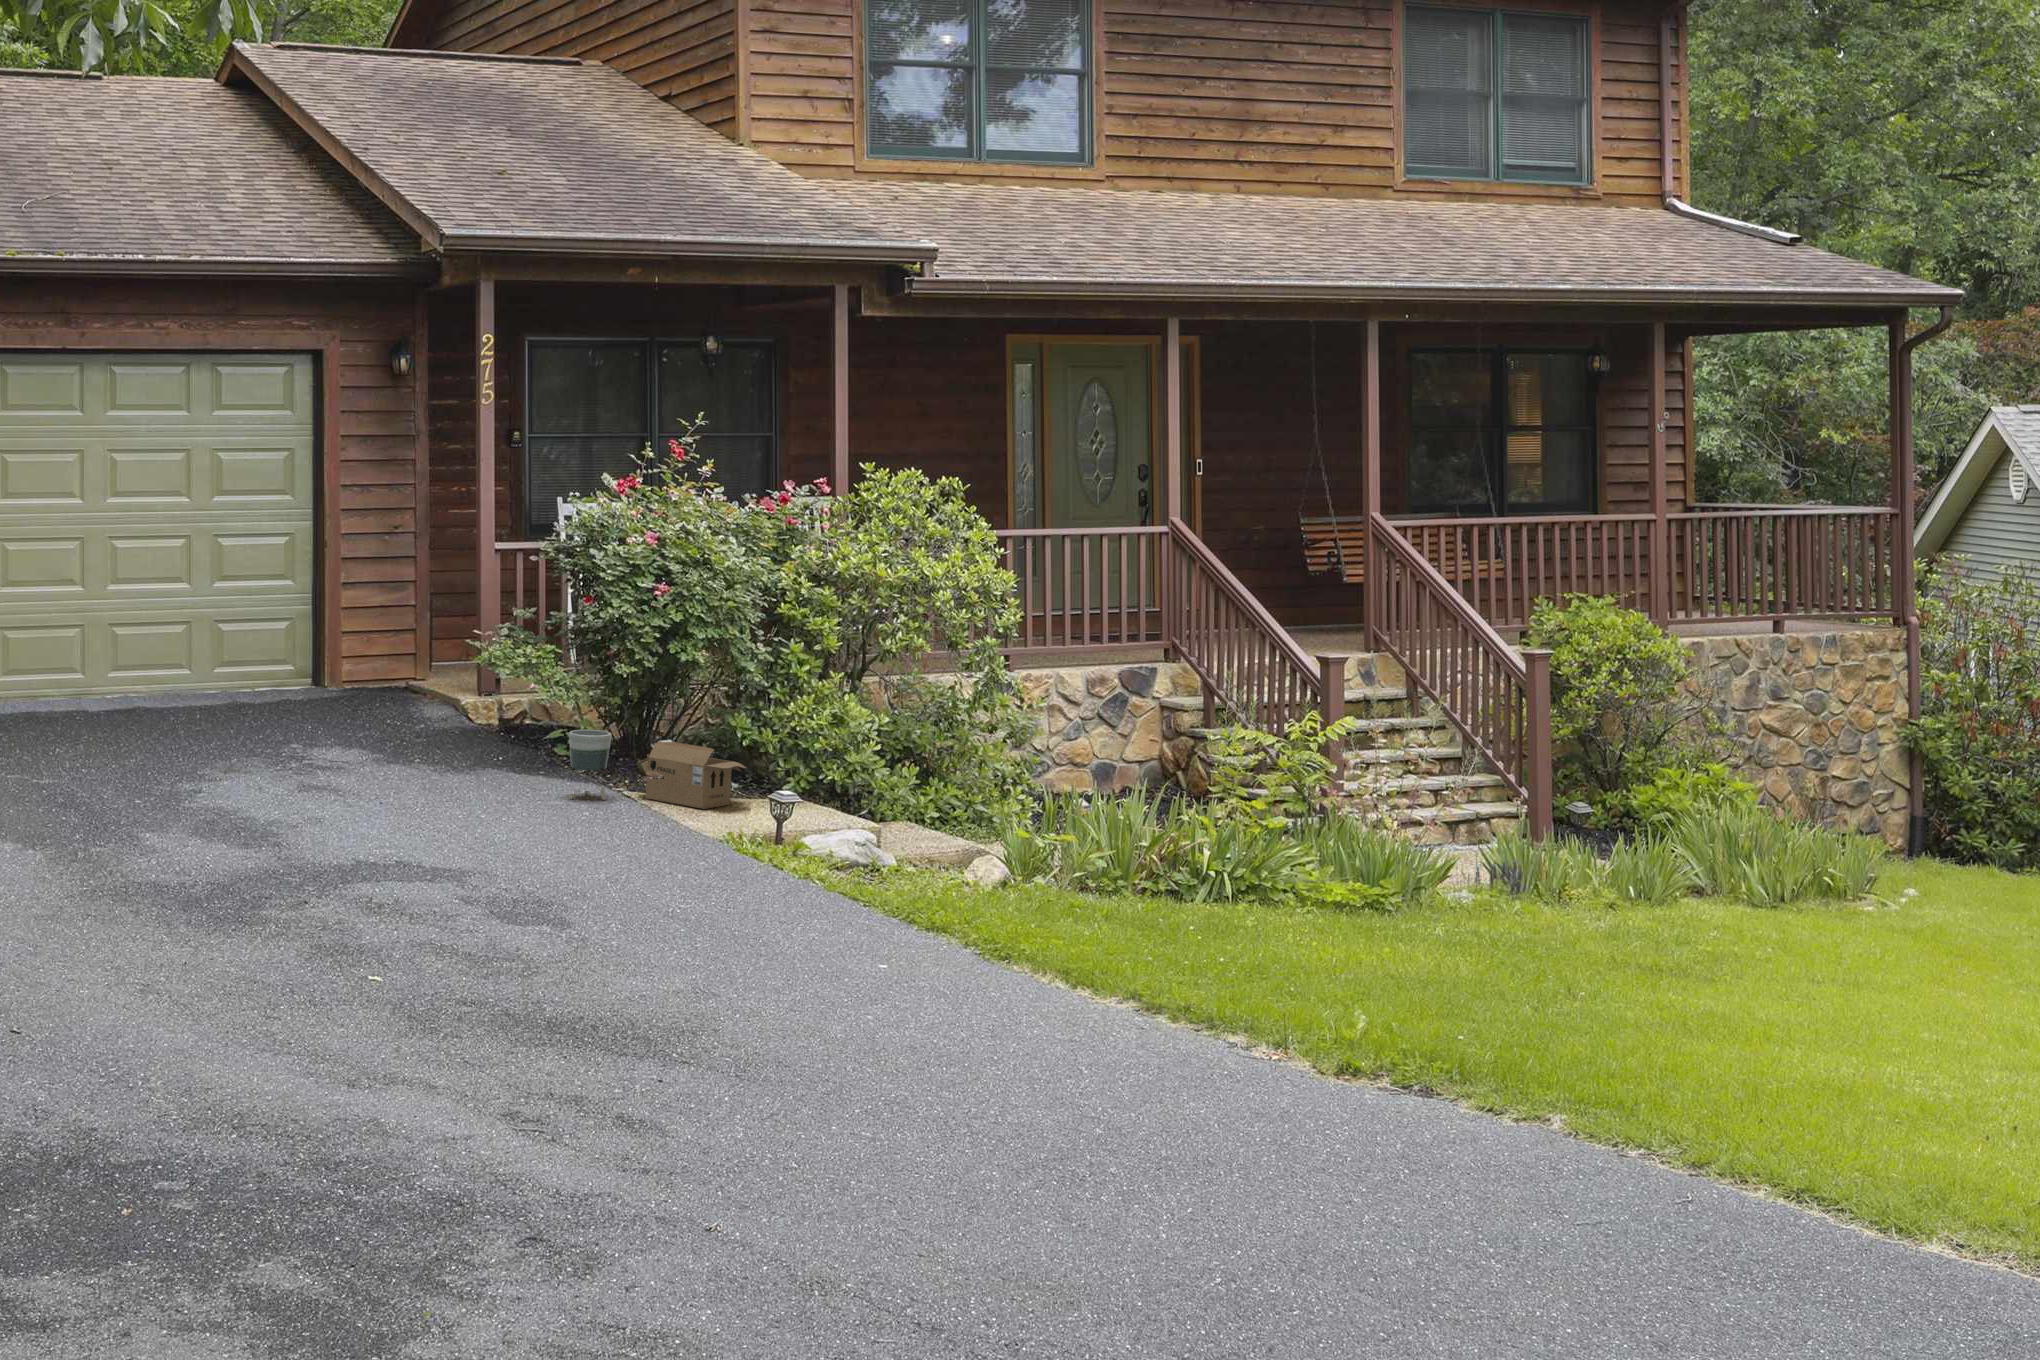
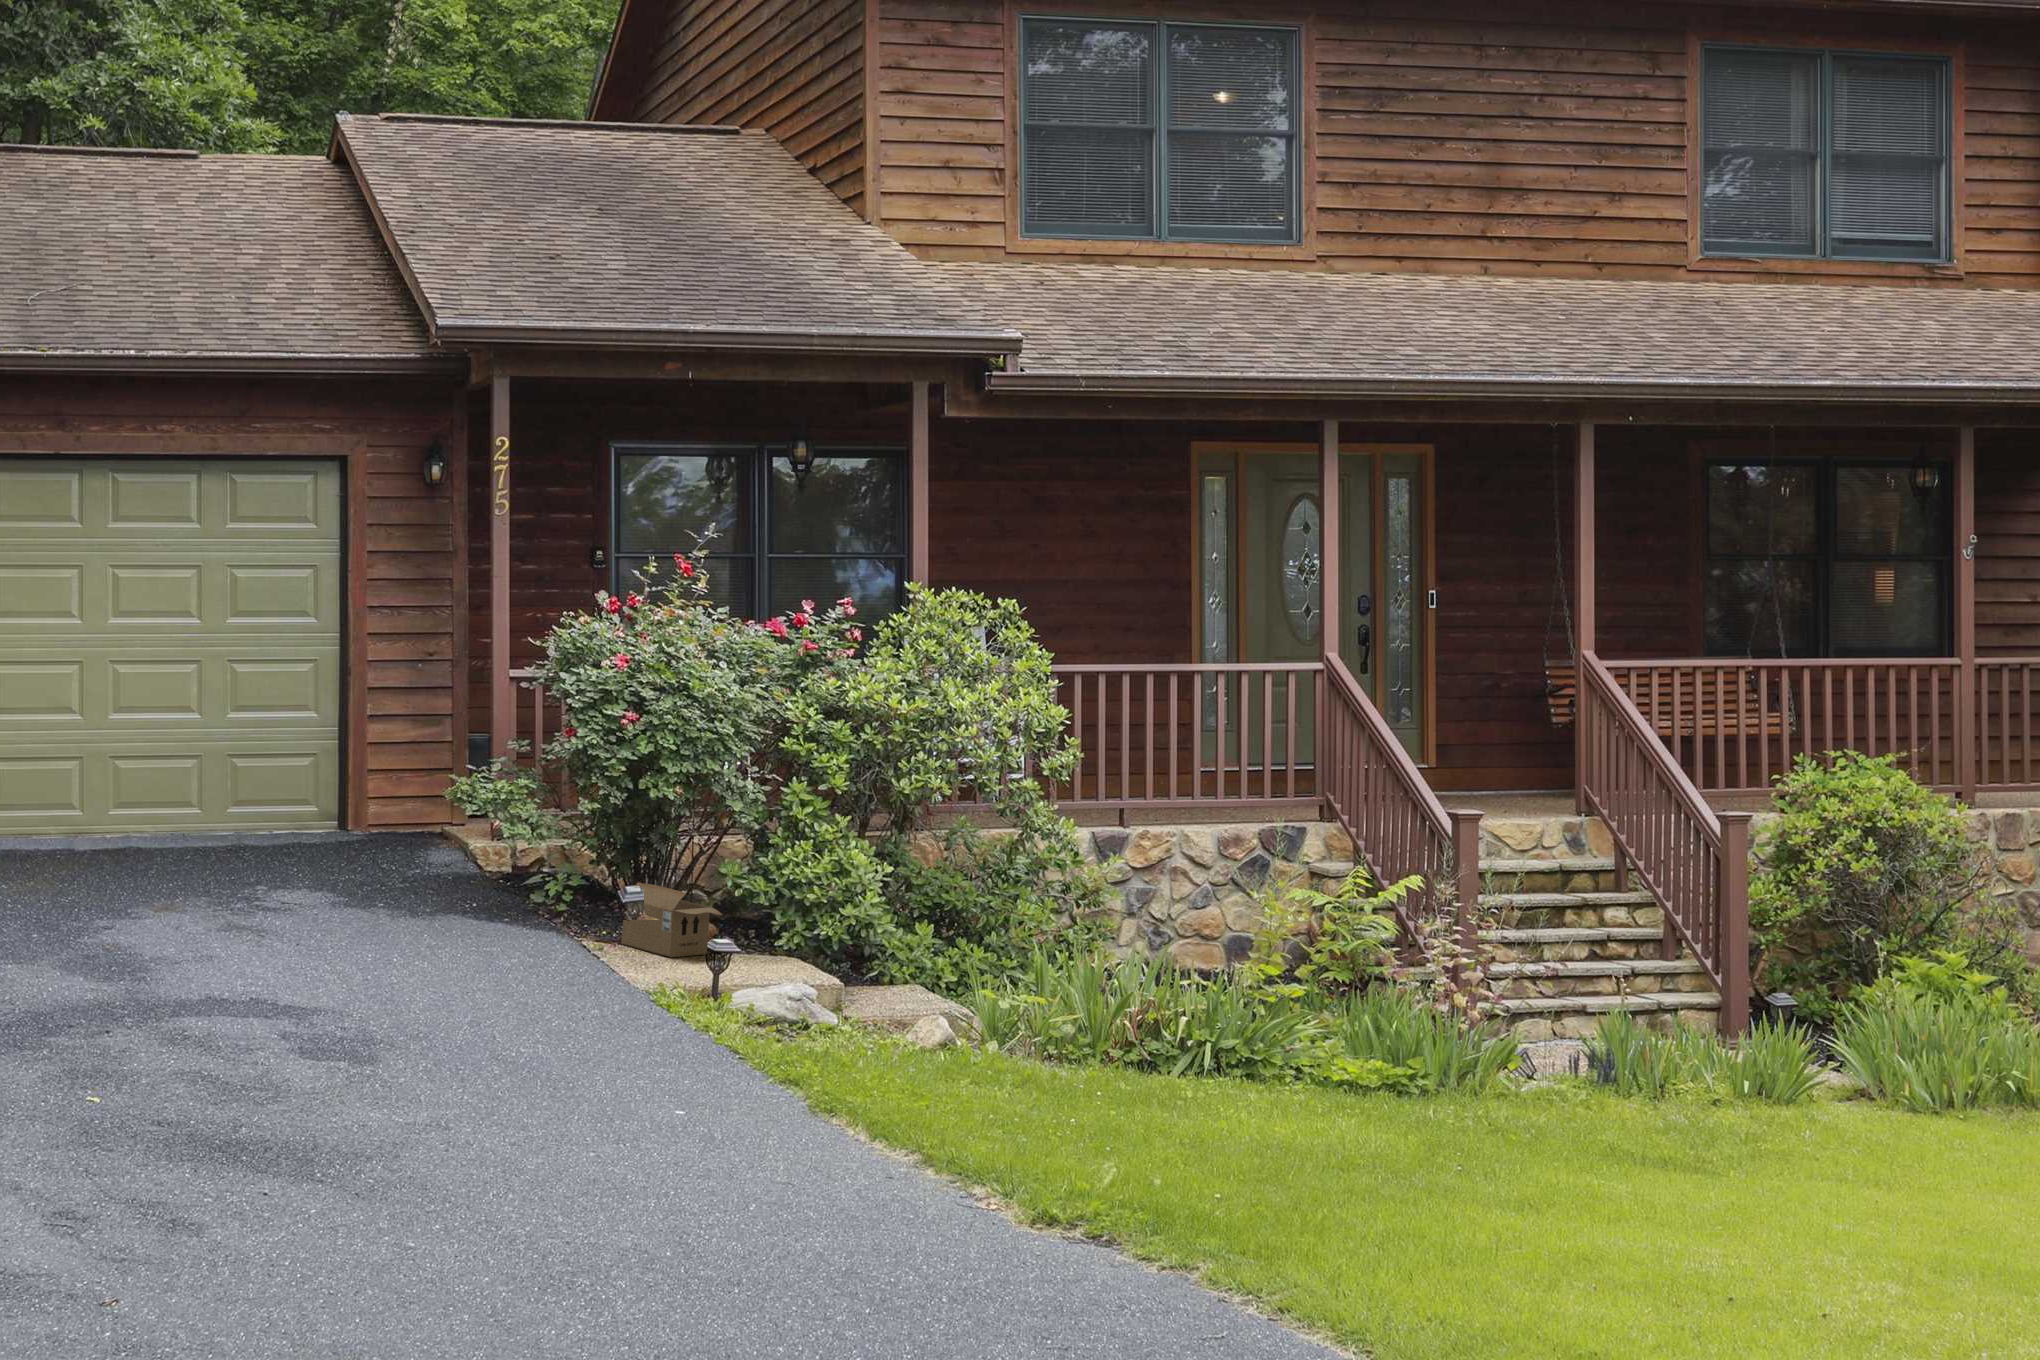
planter: present [569,730,612,800] -> none [538,867,586,943]

